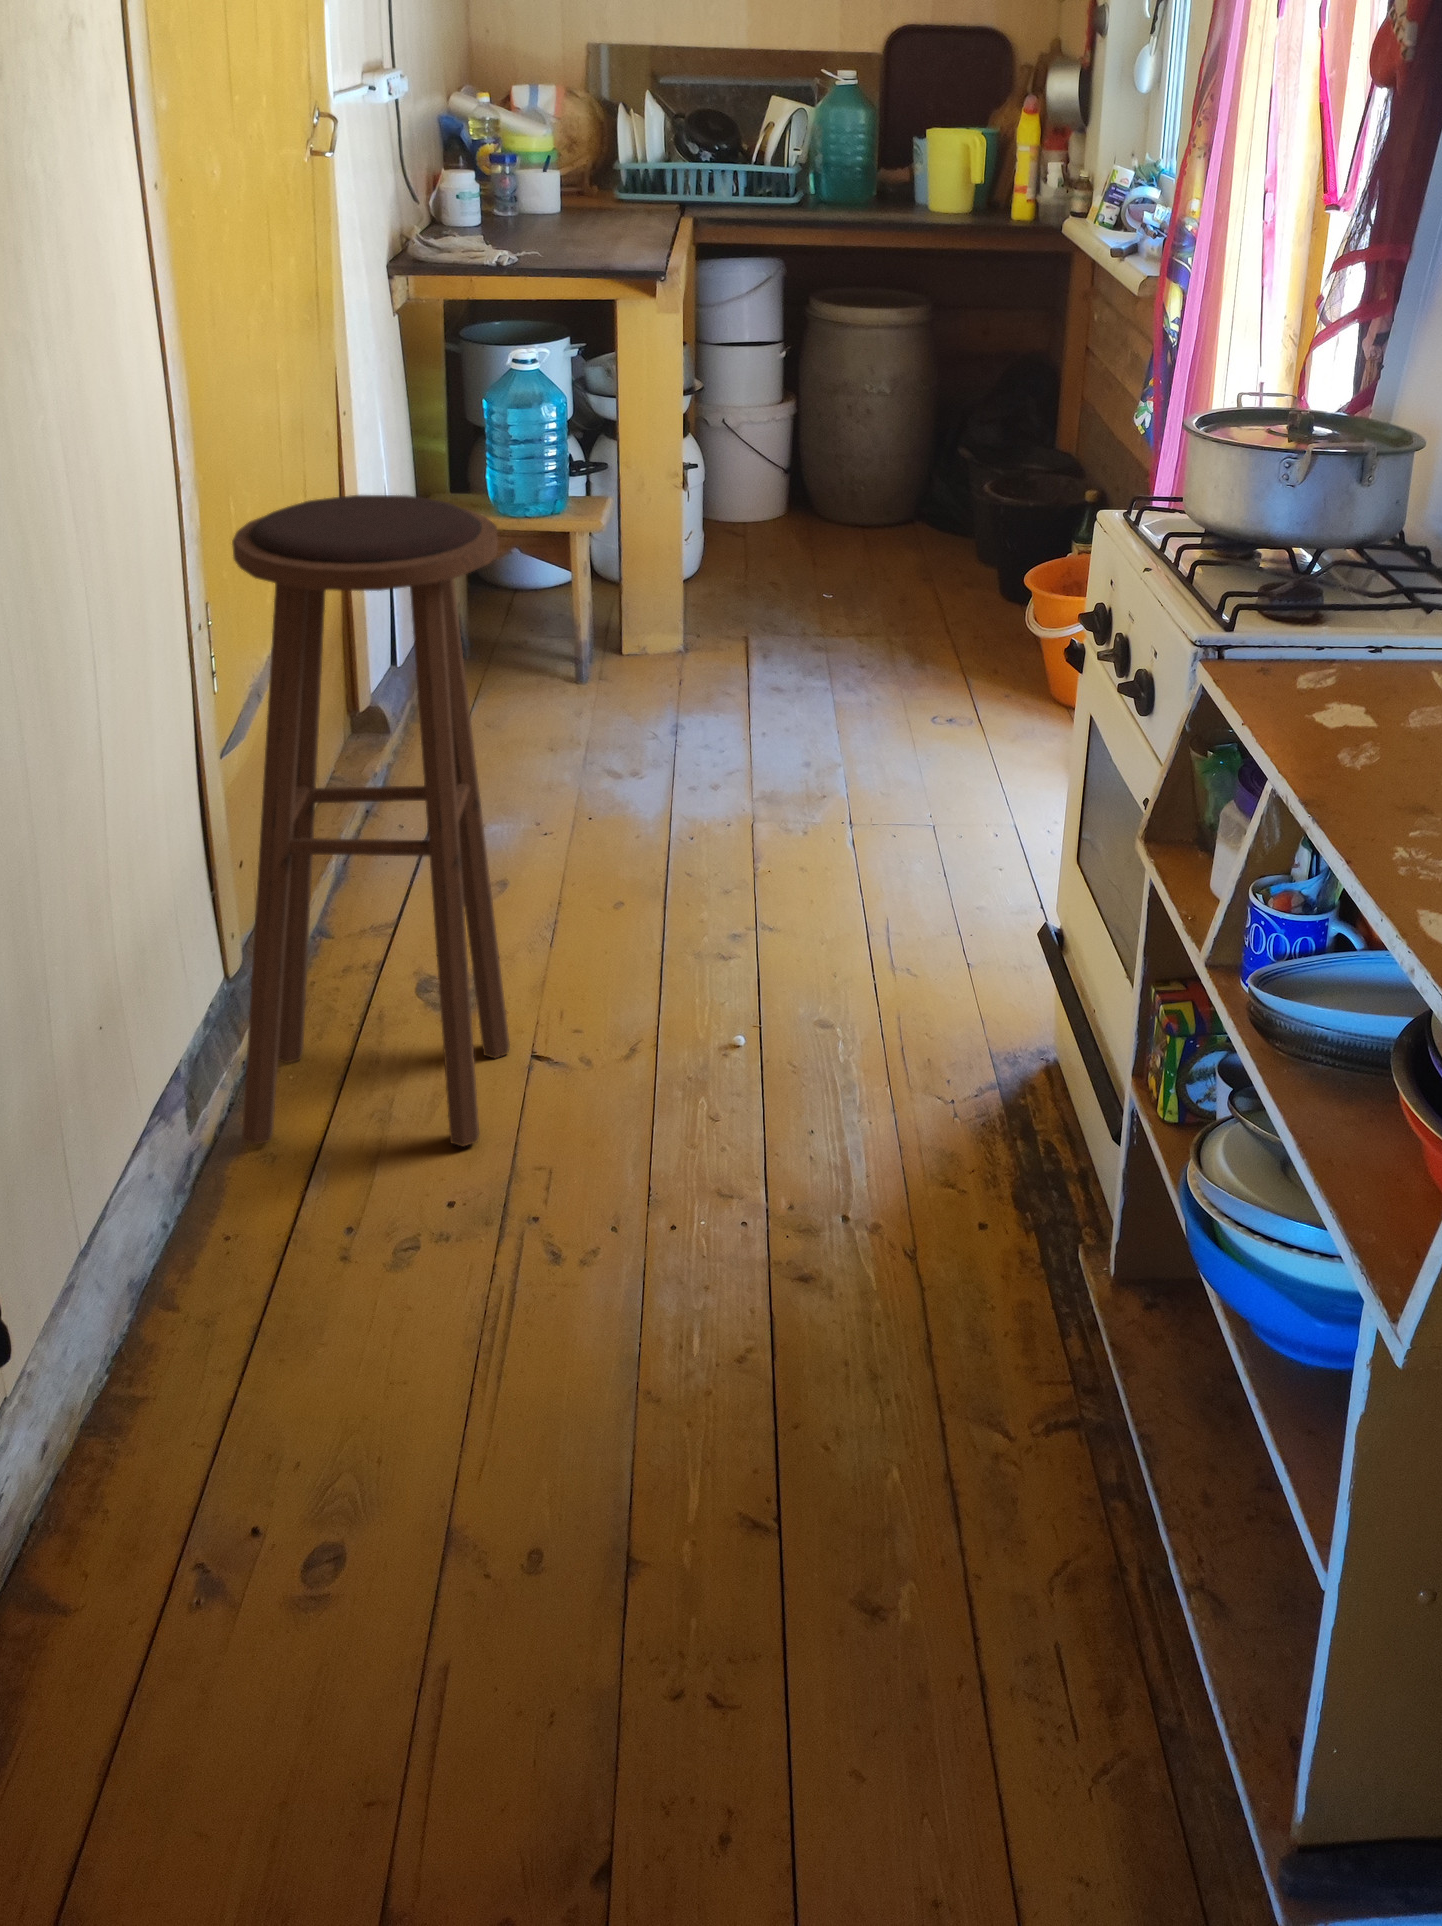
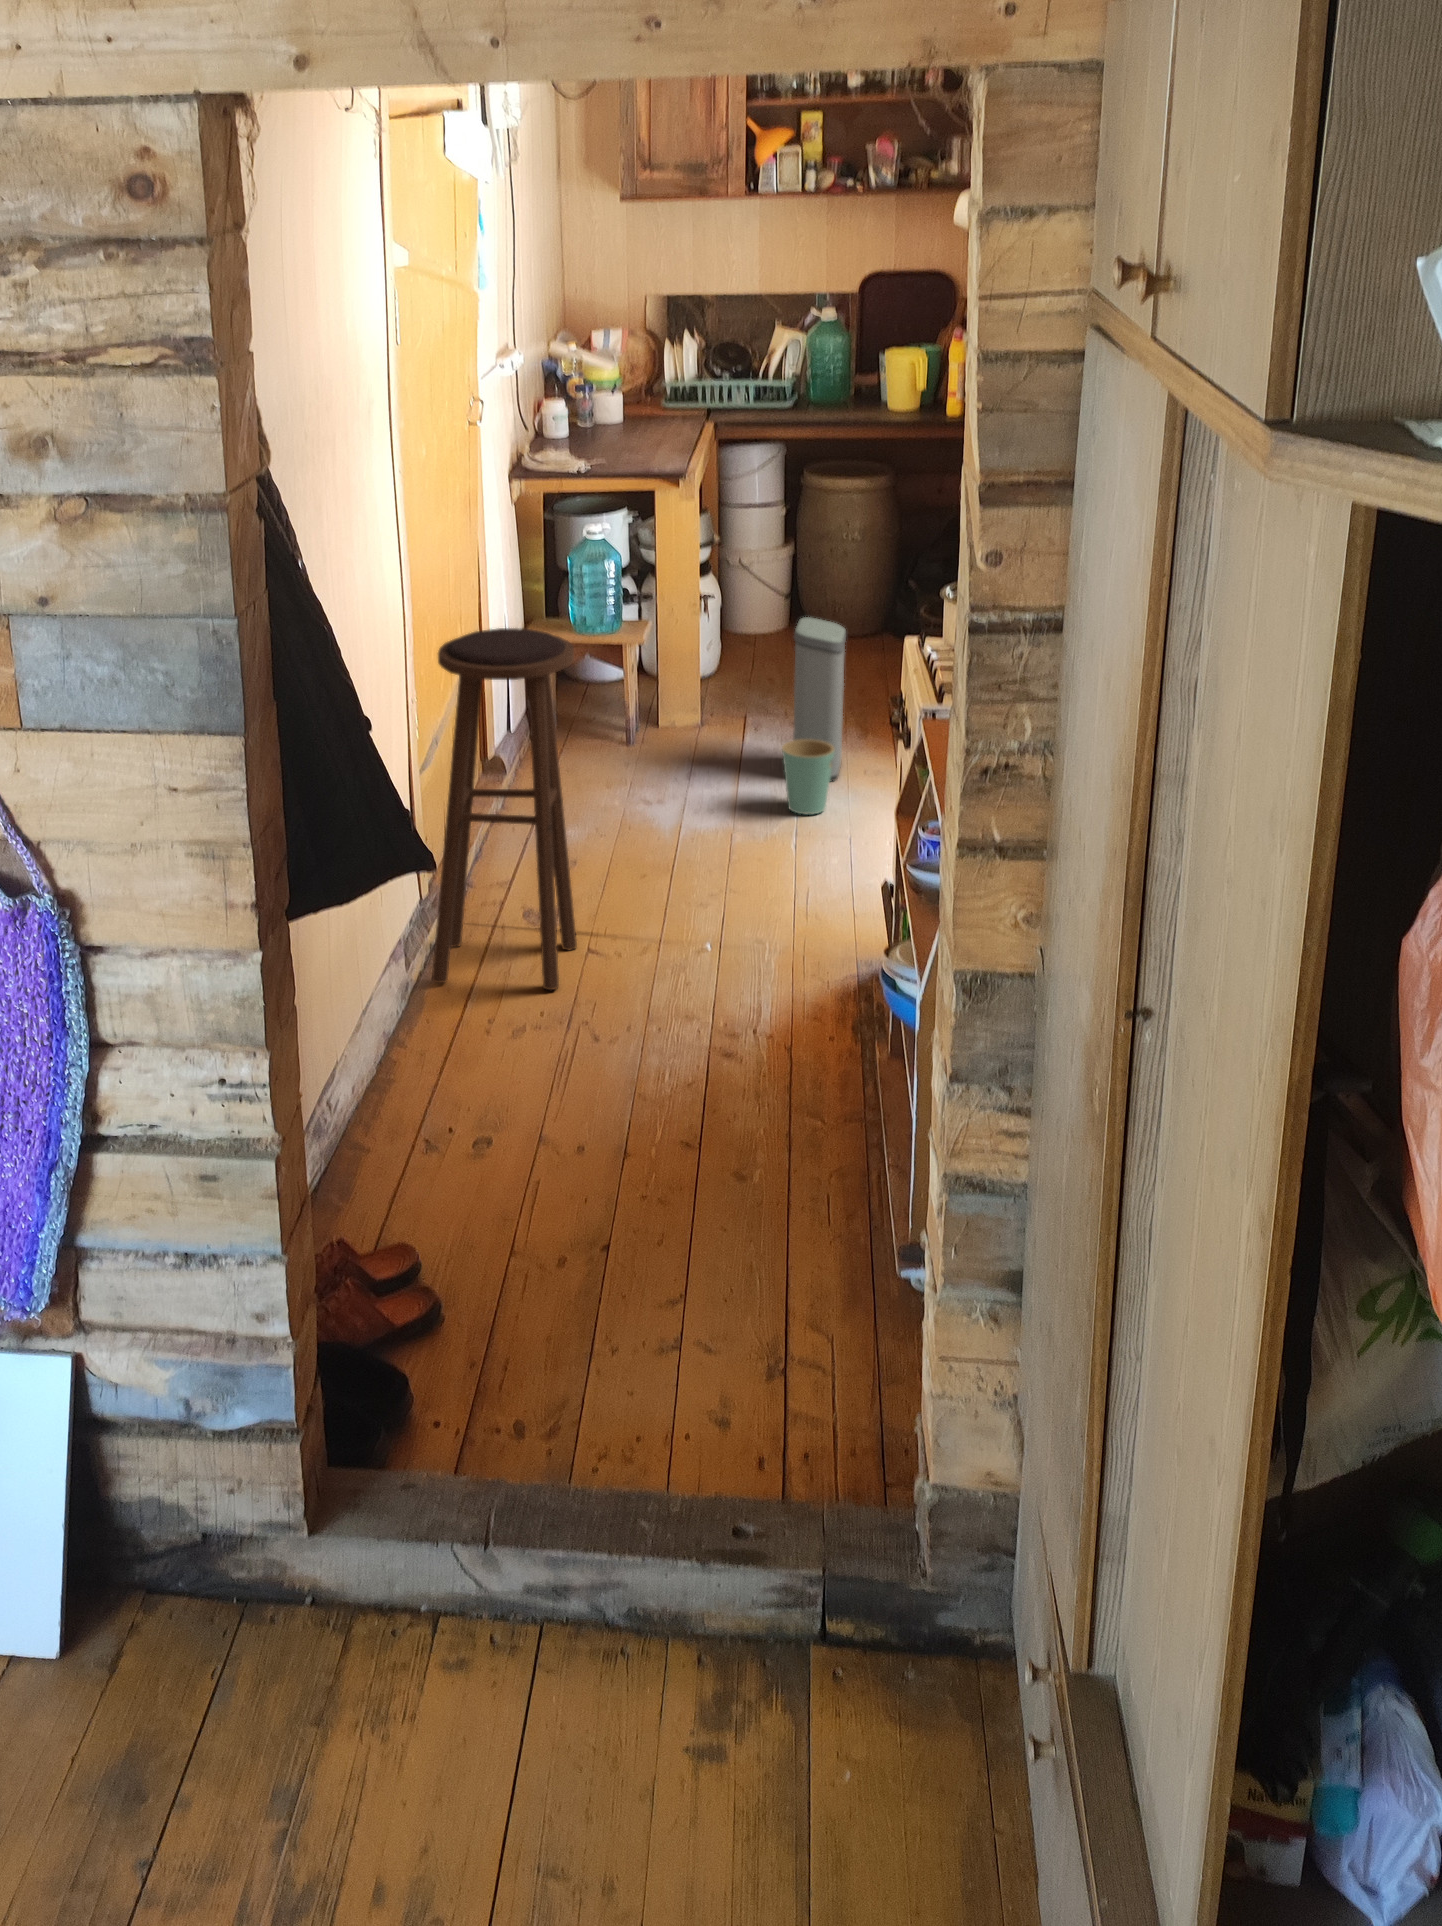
trash can: none [823,490,909,791] -> present [782,617,846,815]

